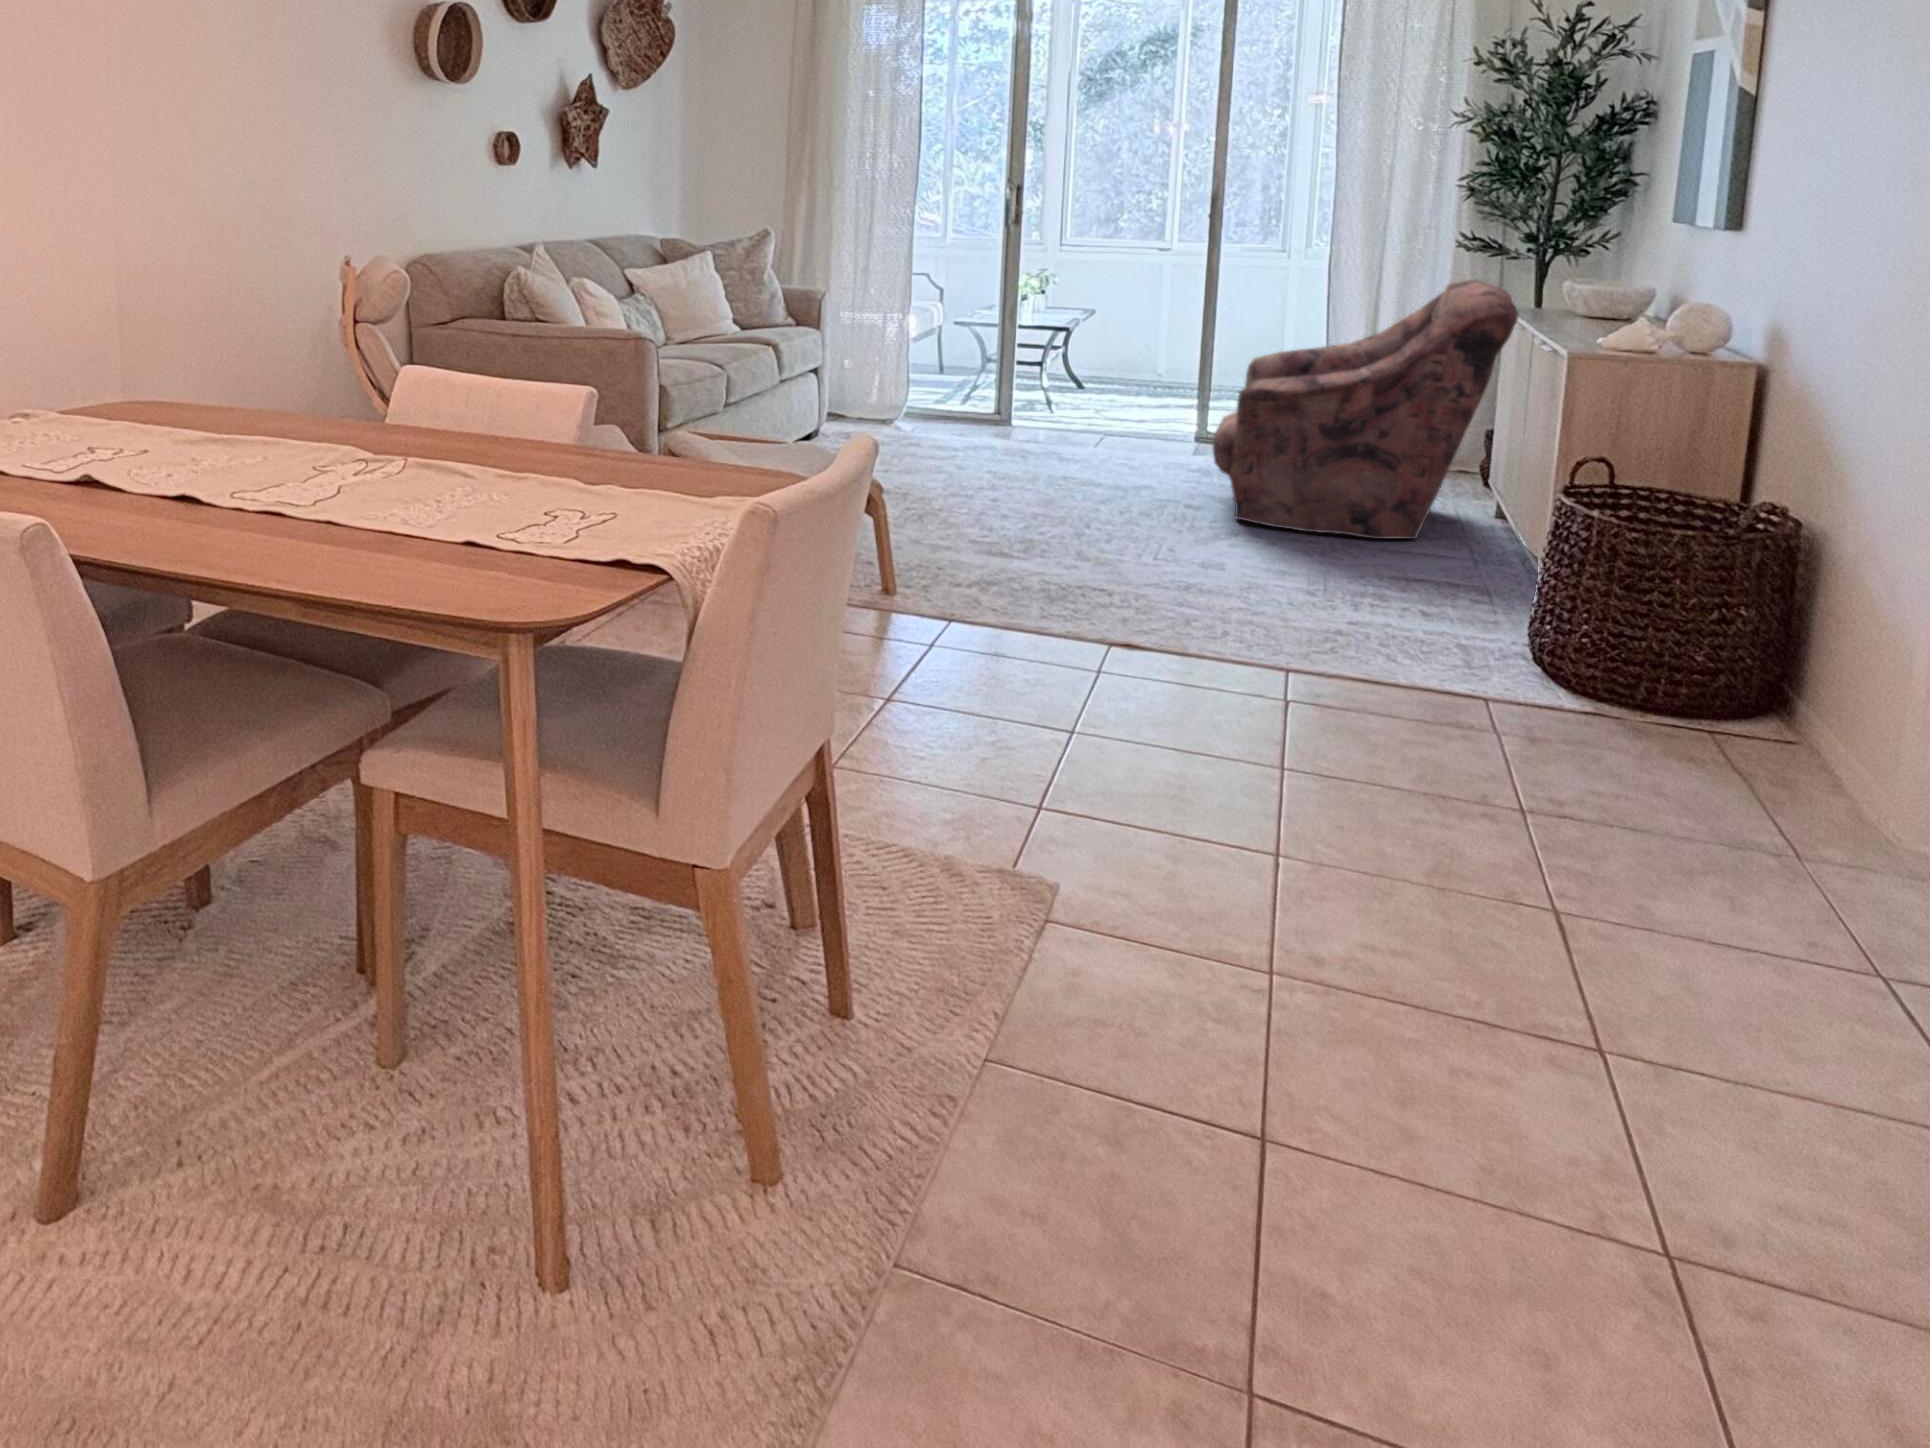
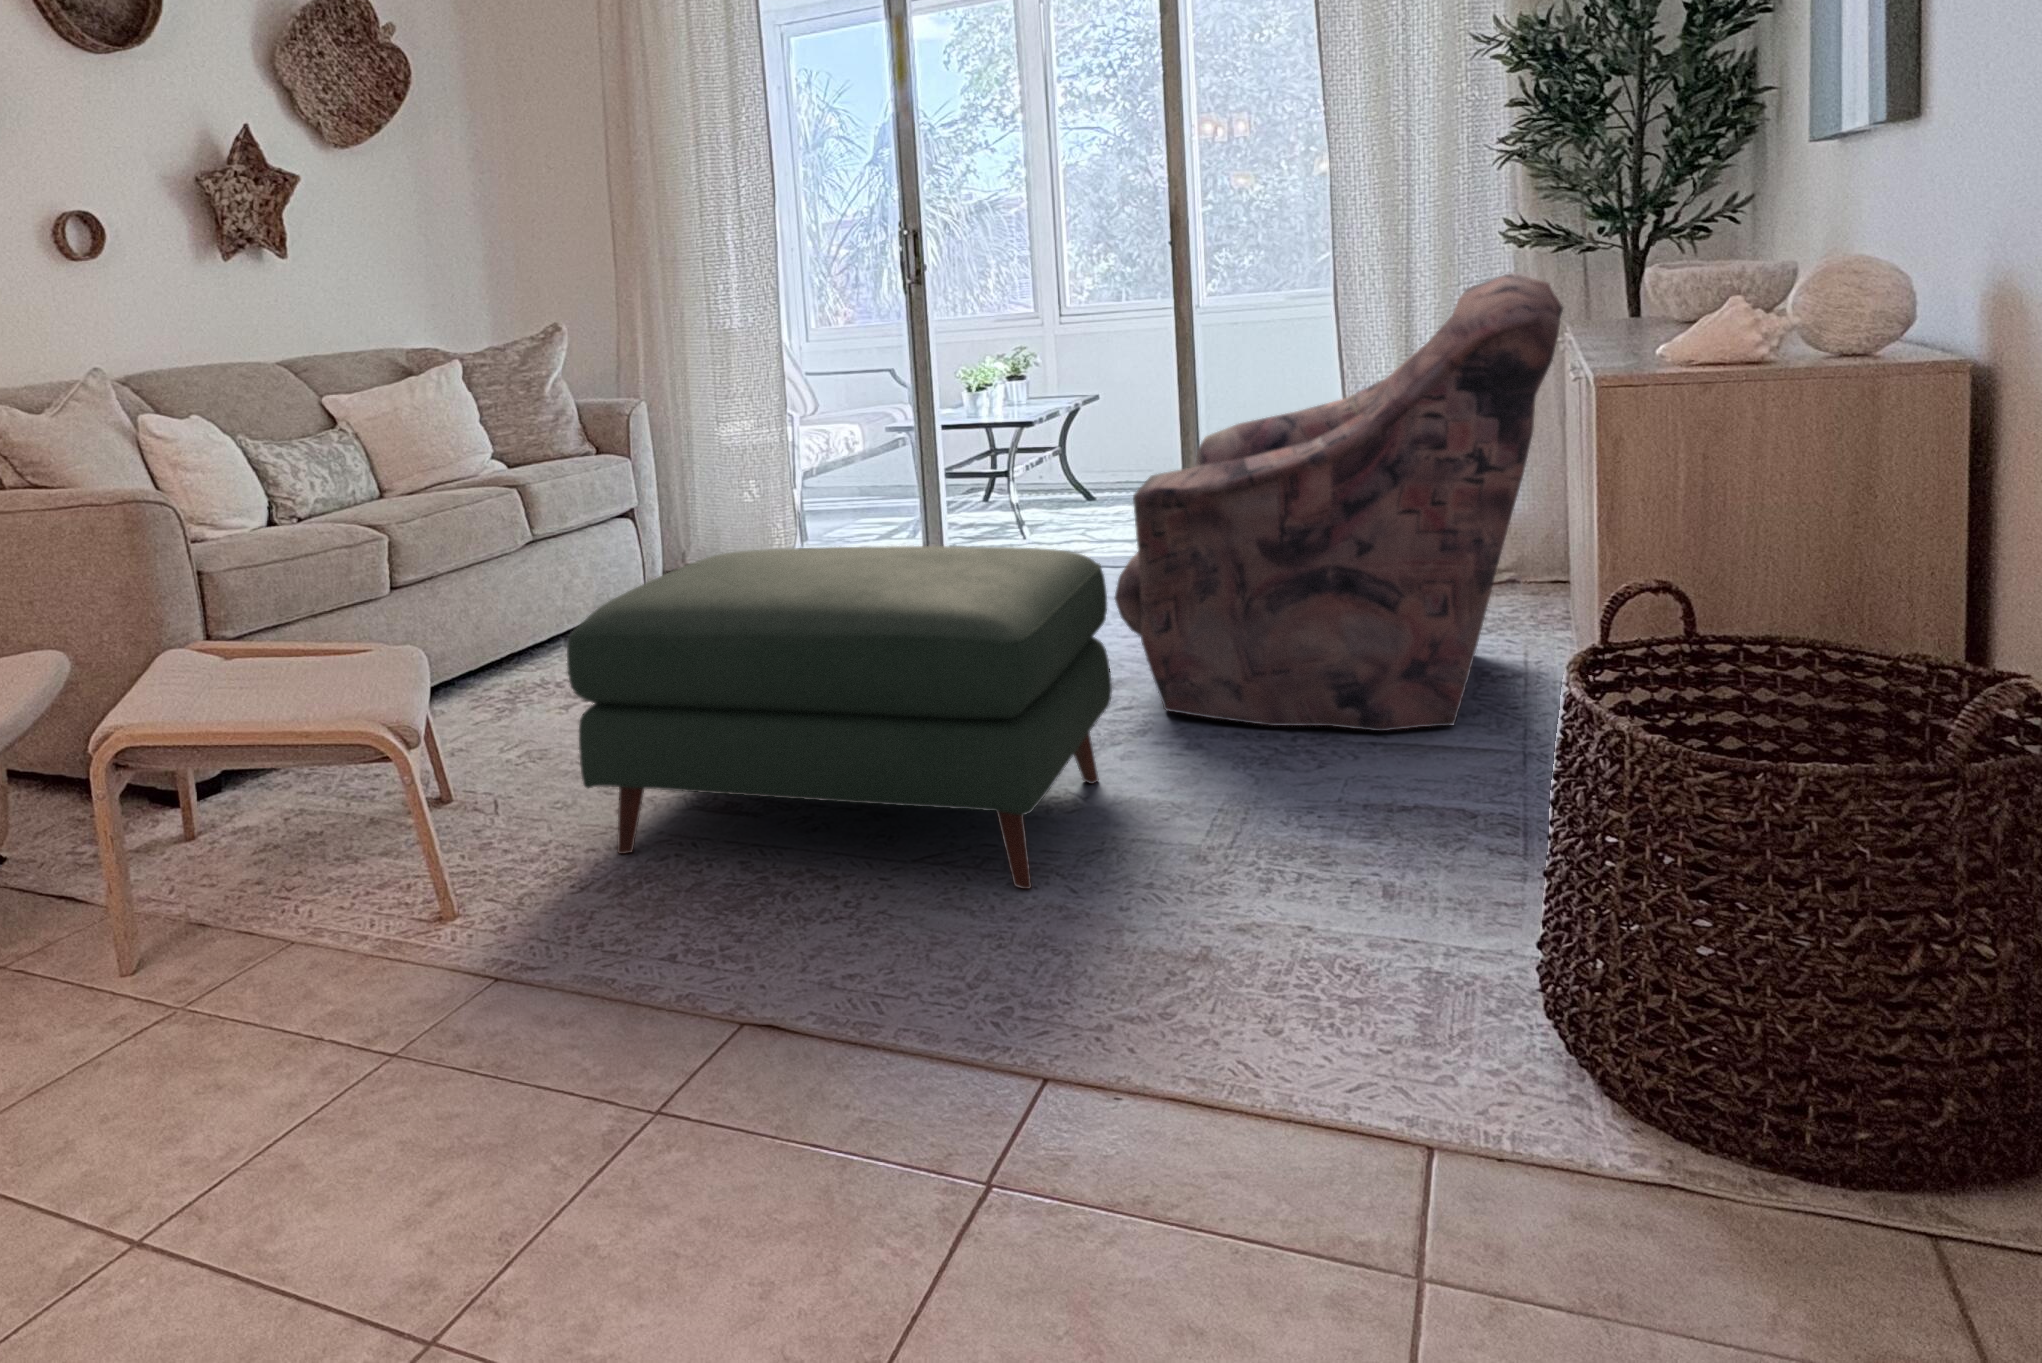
ottoman: none [951,404,1246,595] -> present [567,546,1112,889]

